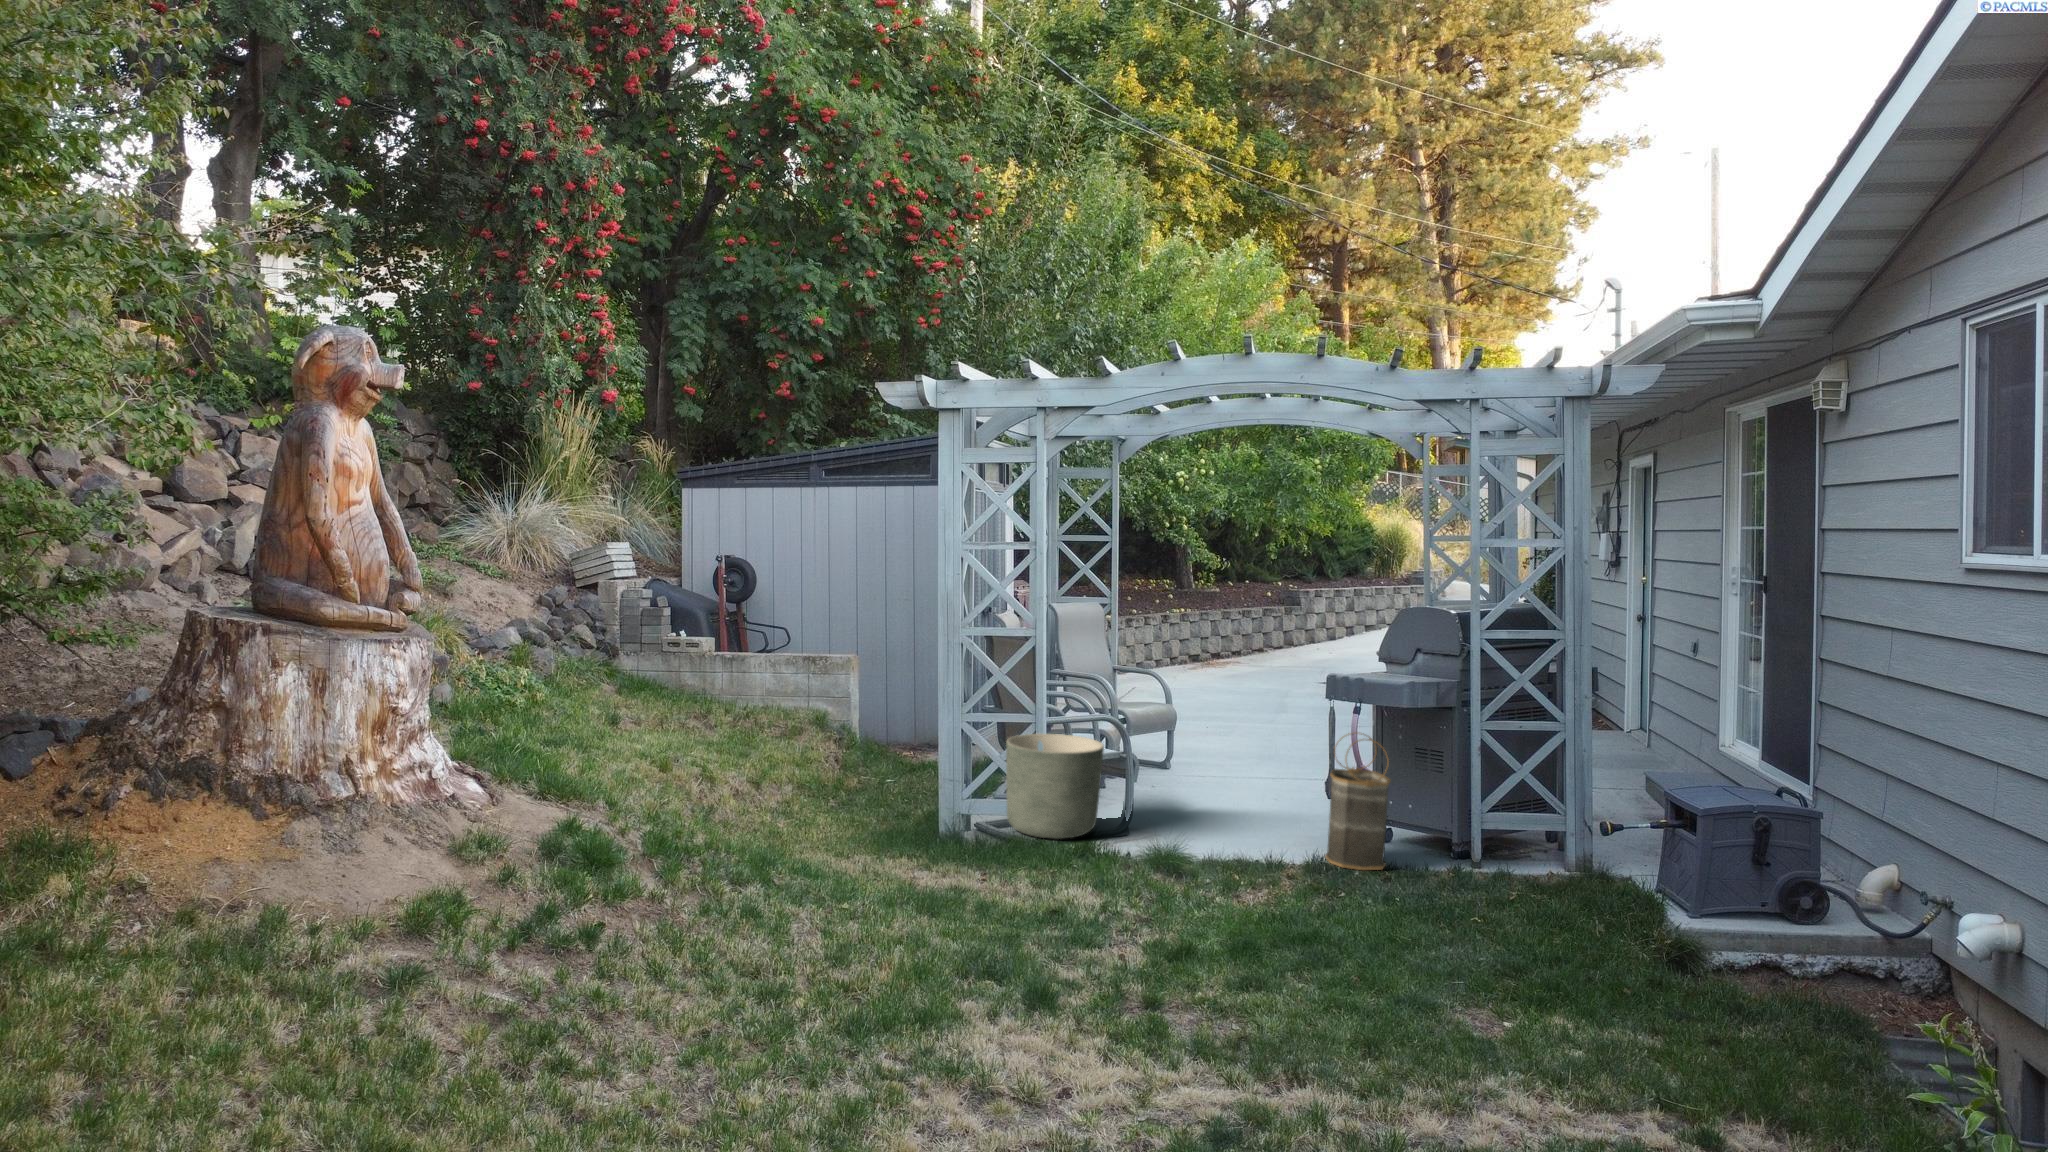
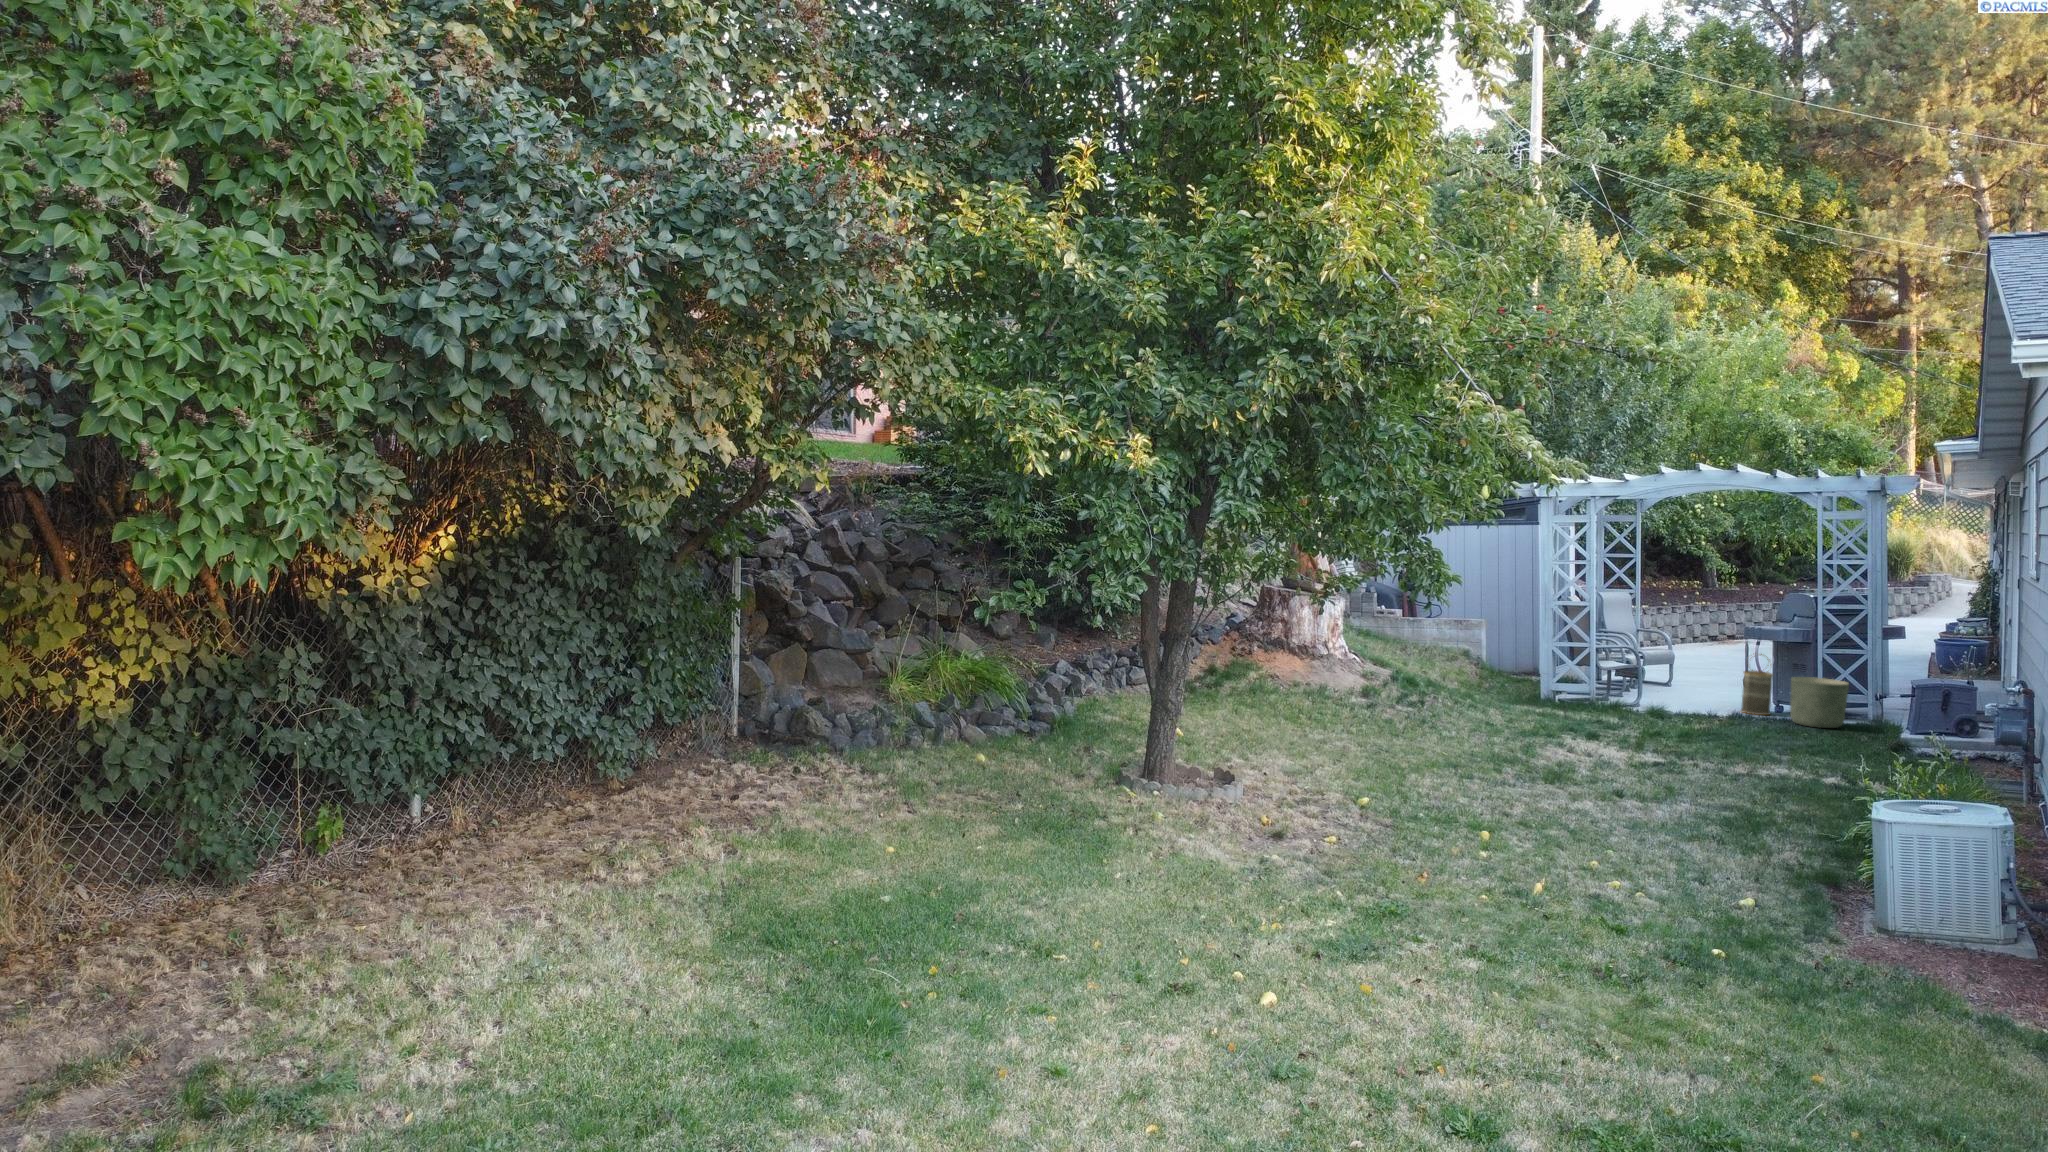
planter: present [1006,734,1104,839] -> present [1790,677,1849,728]

